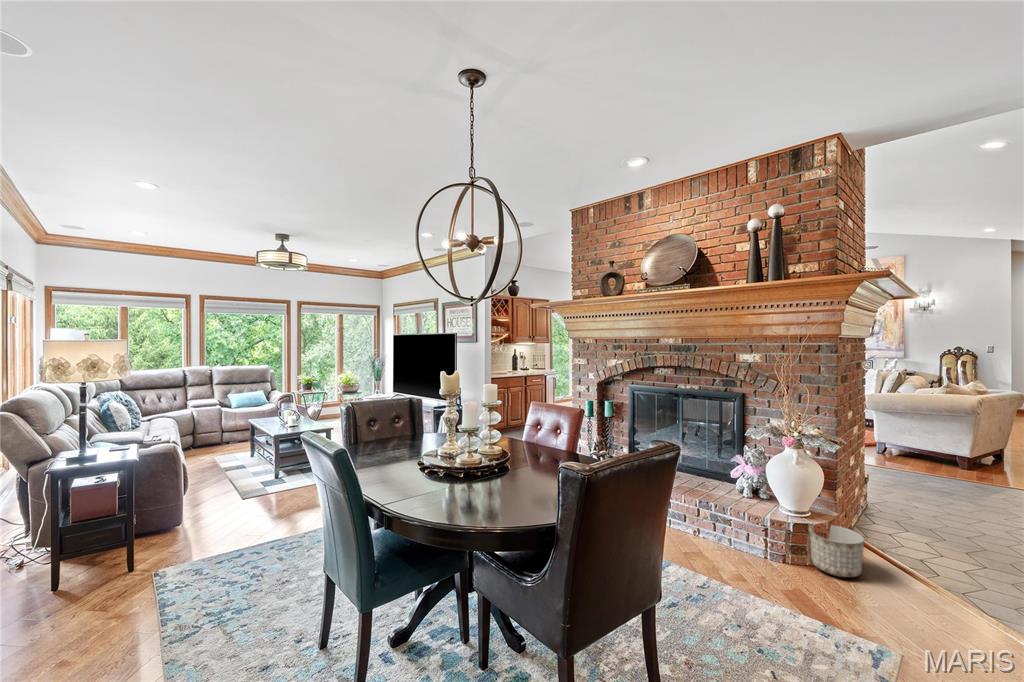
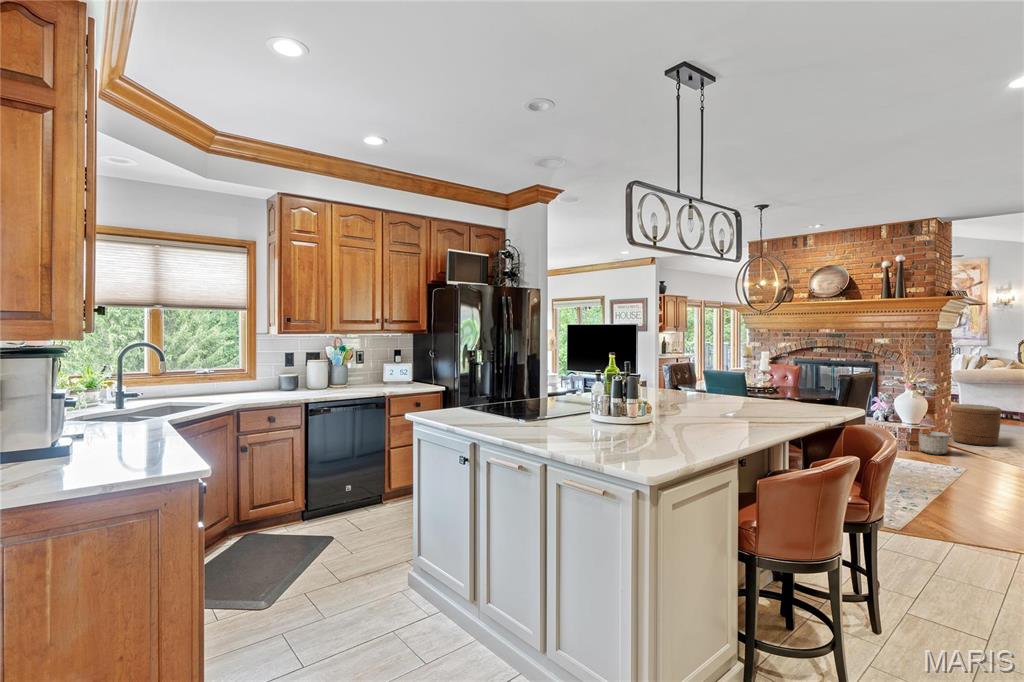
woven basket: none [866,462,953,545] -> present [951,404,1002,446]

